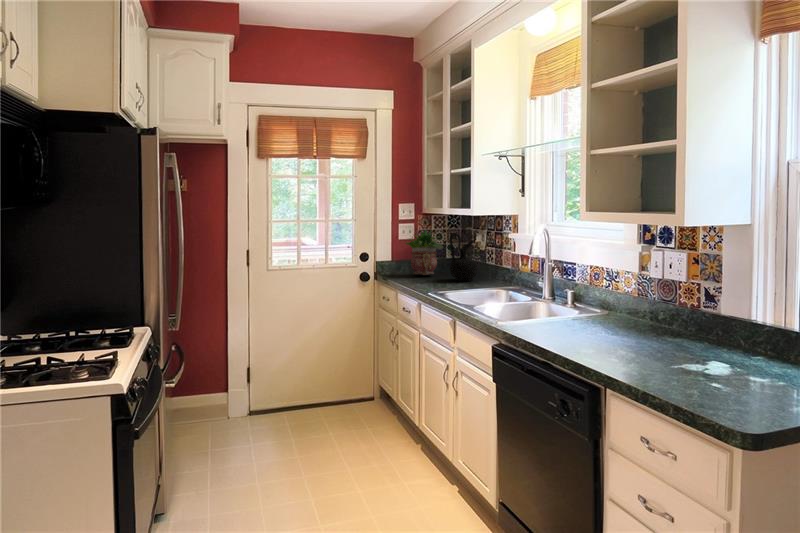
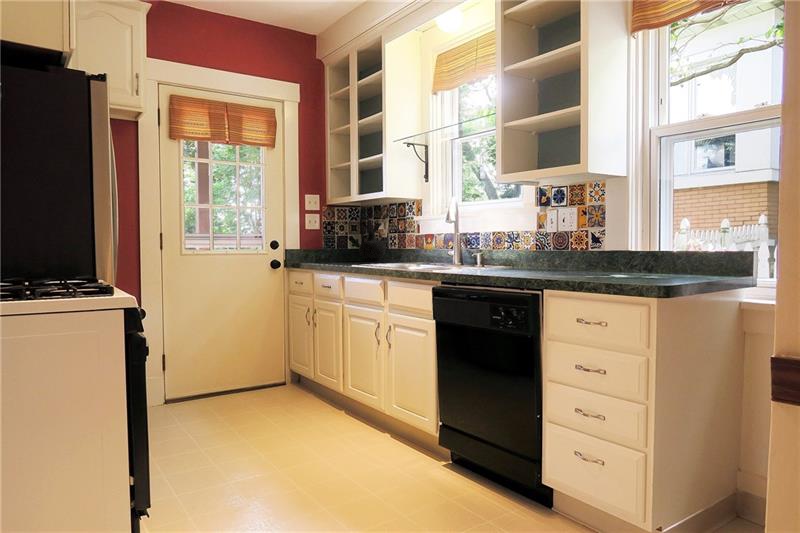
potted plant: present [406,231,443,275] -> none [314,215,351,260]

